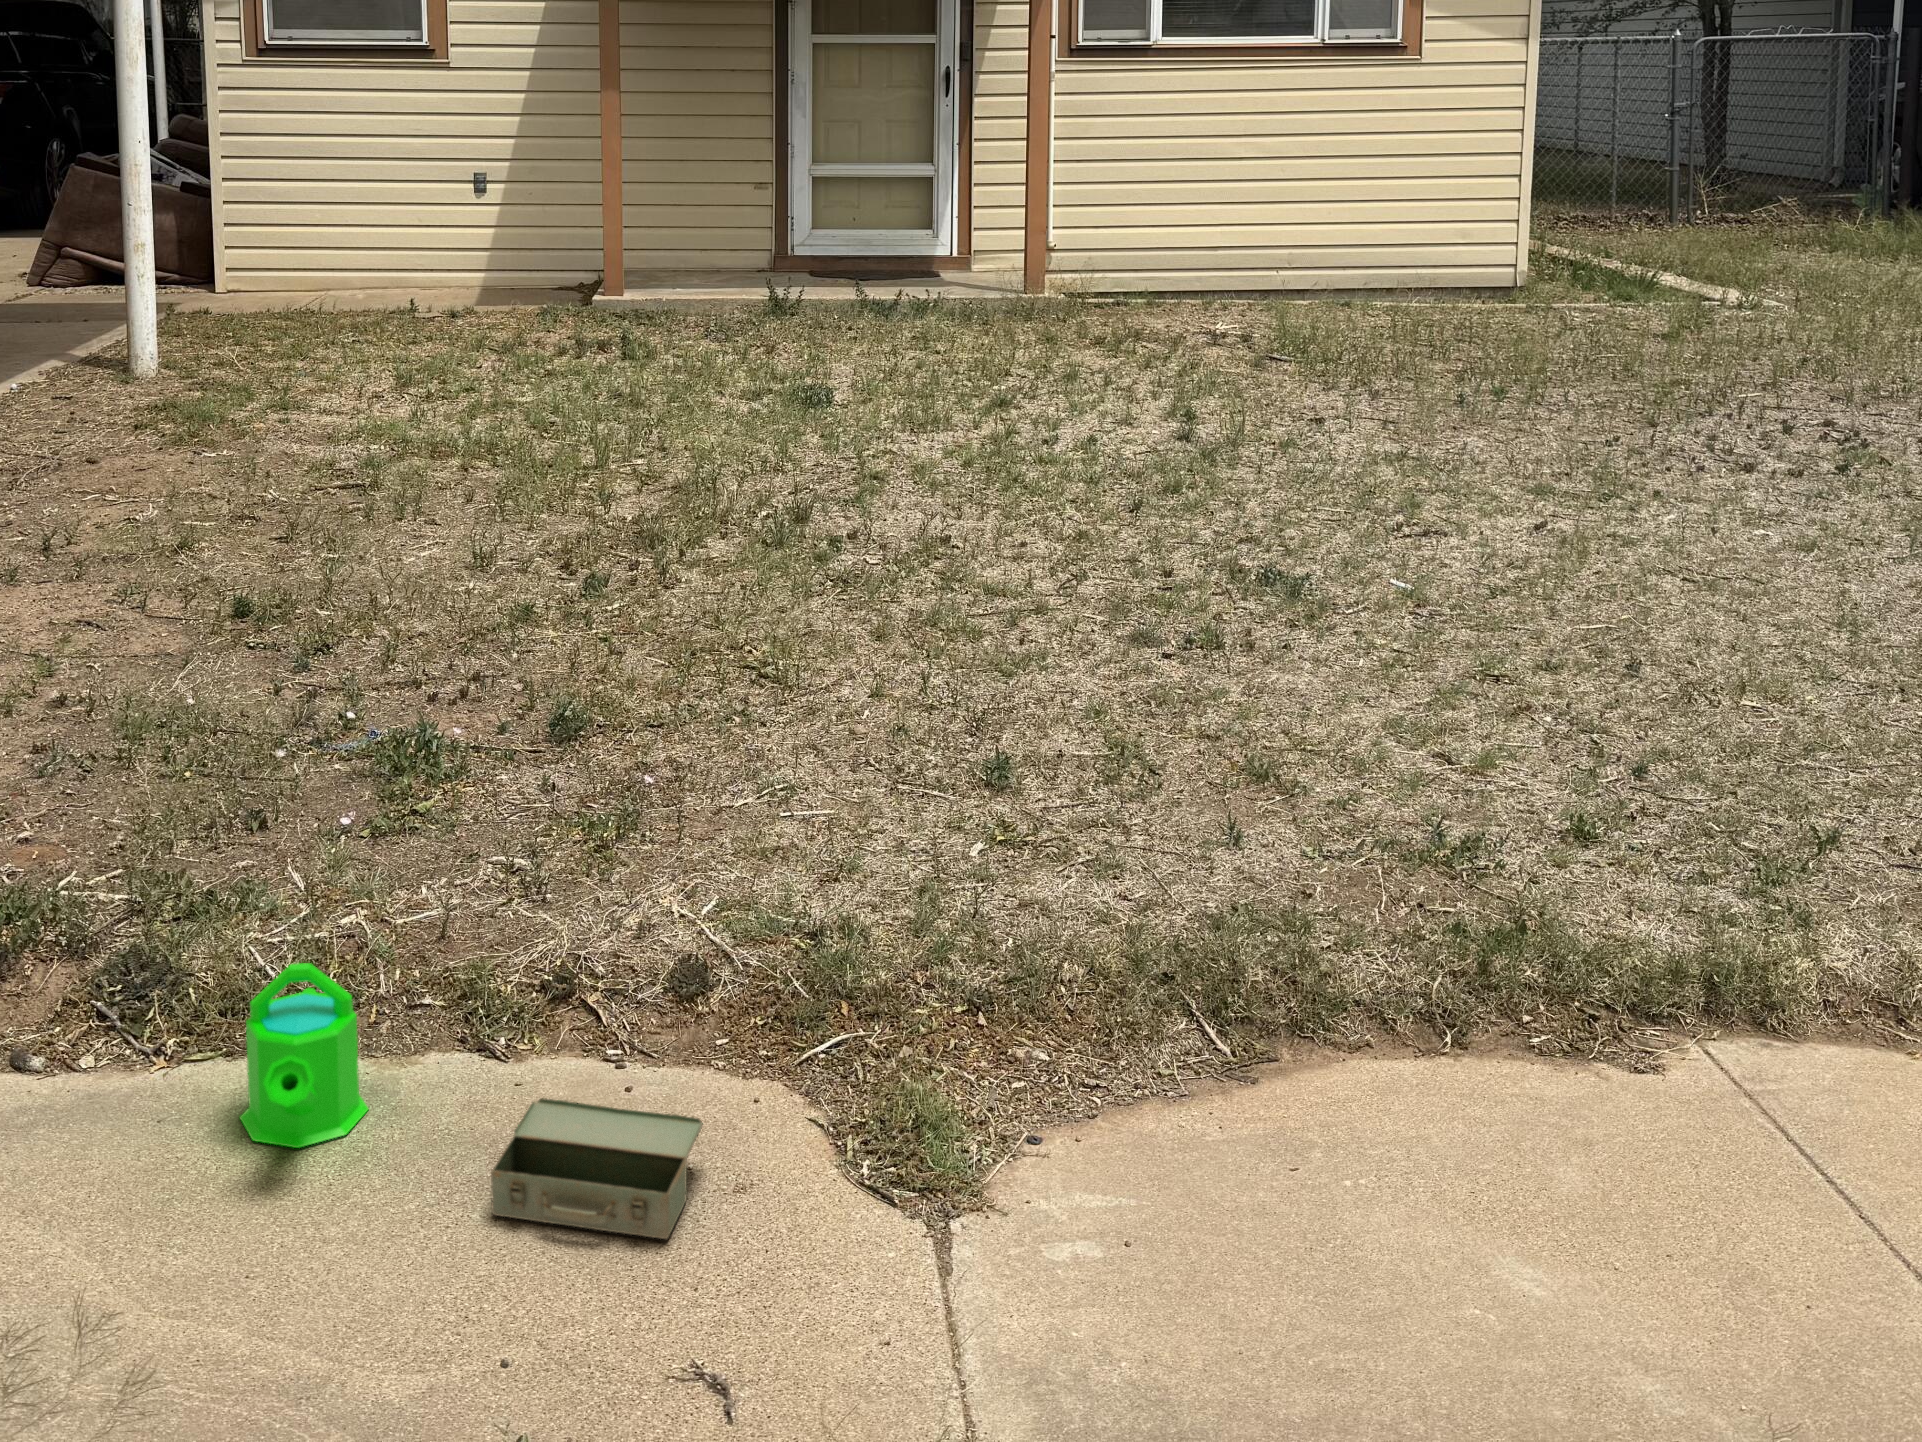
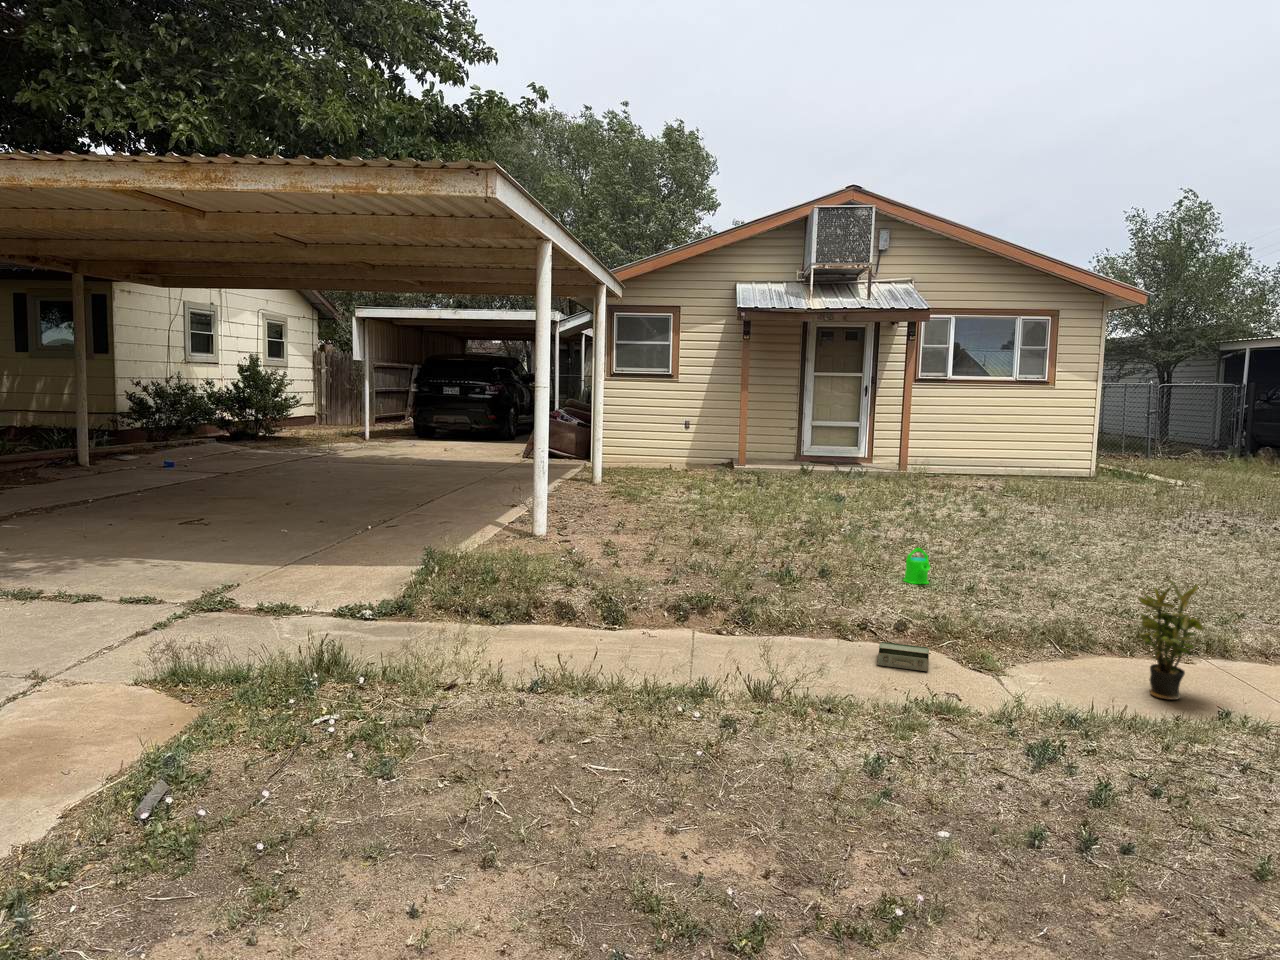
potted plant: none [1410,862,1652,1334] -> present [1138,580,1203,700]
watering can: present [240,963,368,1148] -> present [903,548,930,584]

